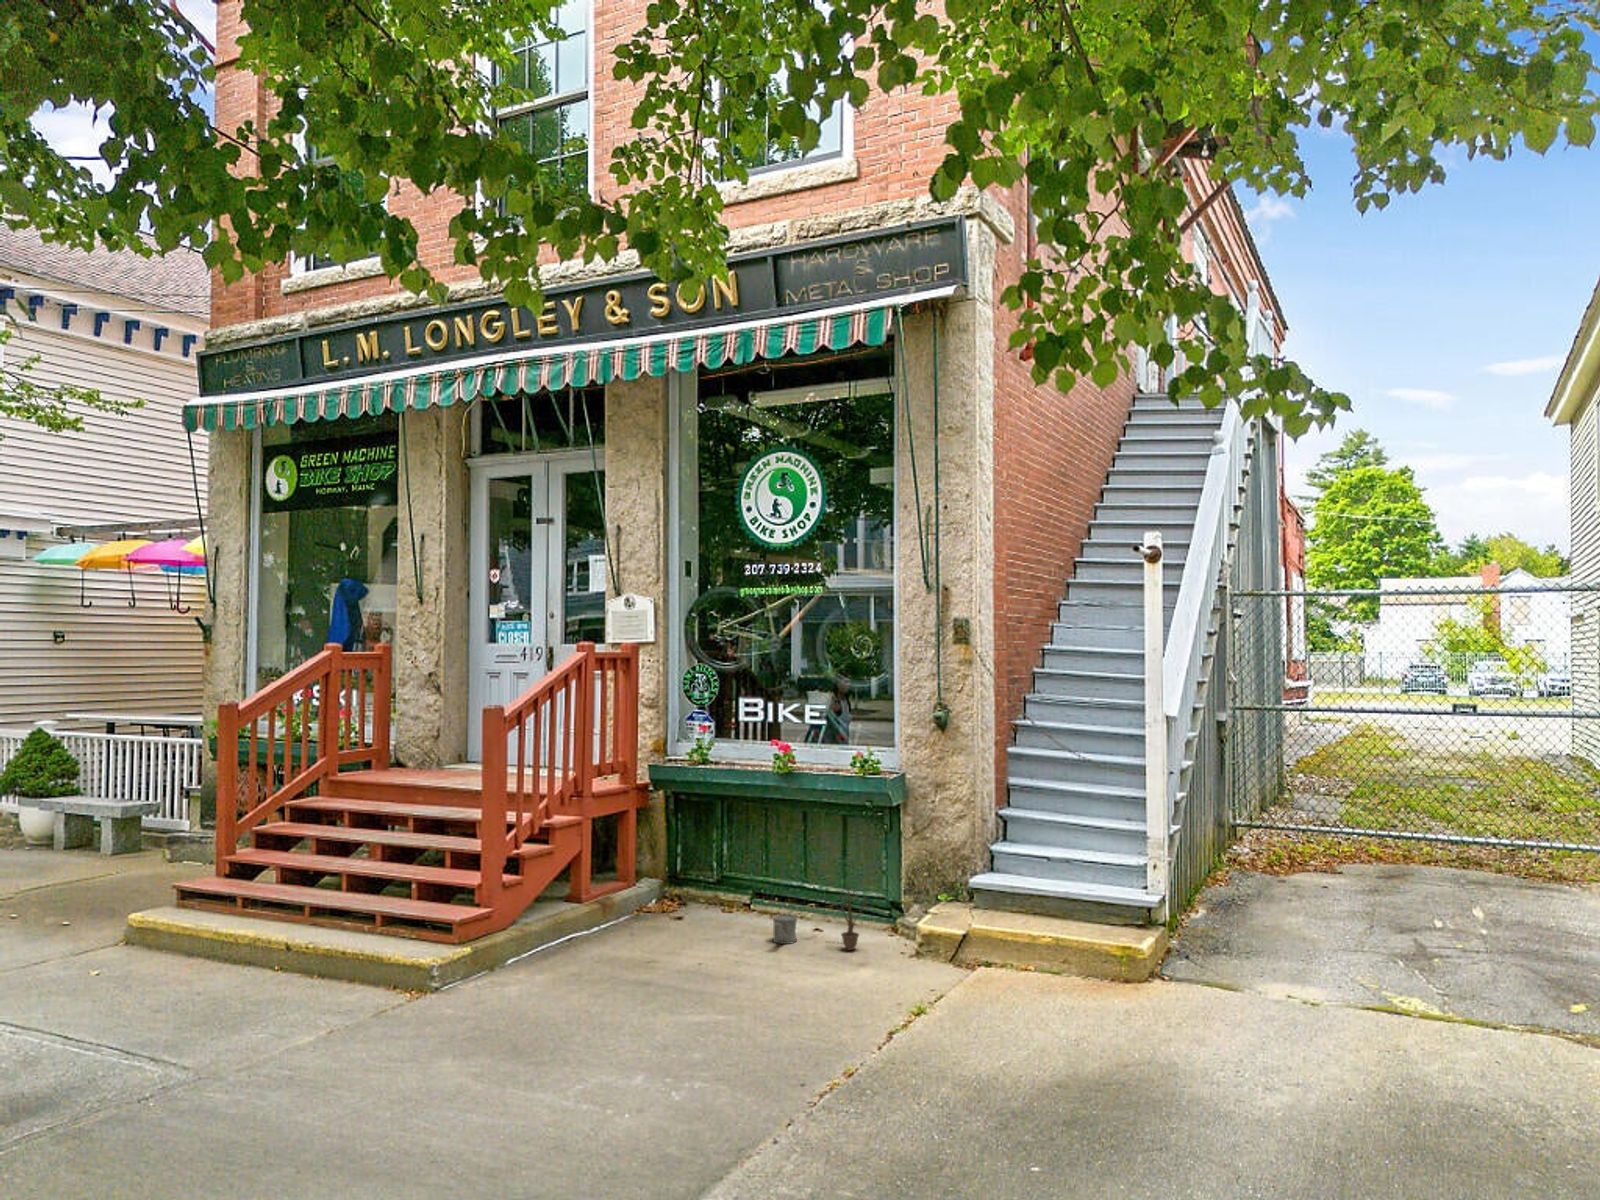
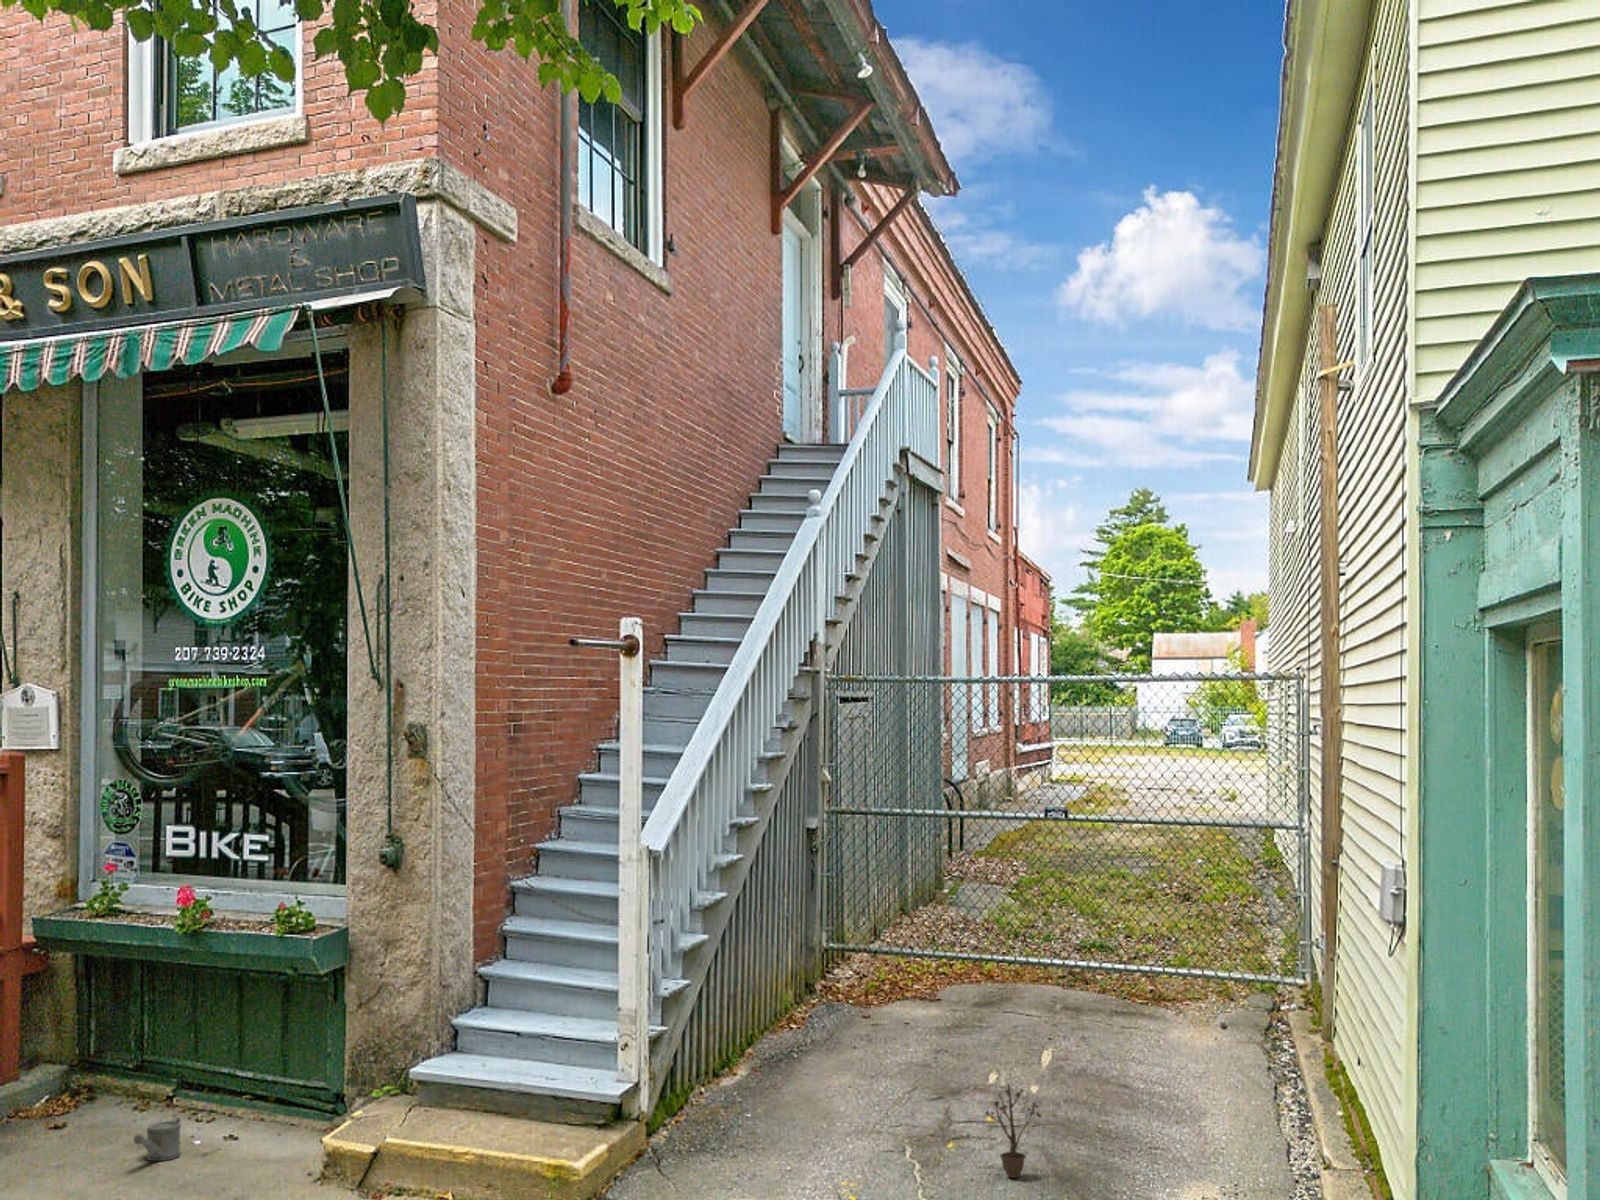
decorative plant: present [829,885,869,950] -> present [976,1084,1041,1178]

